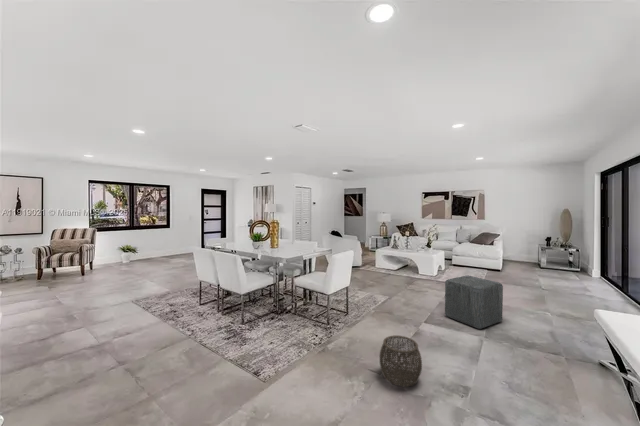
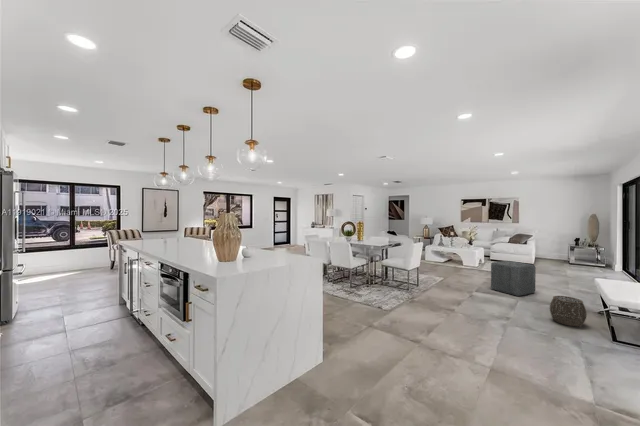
woven basket: present [379,335,422,387] -> present [550,296,587,326]

